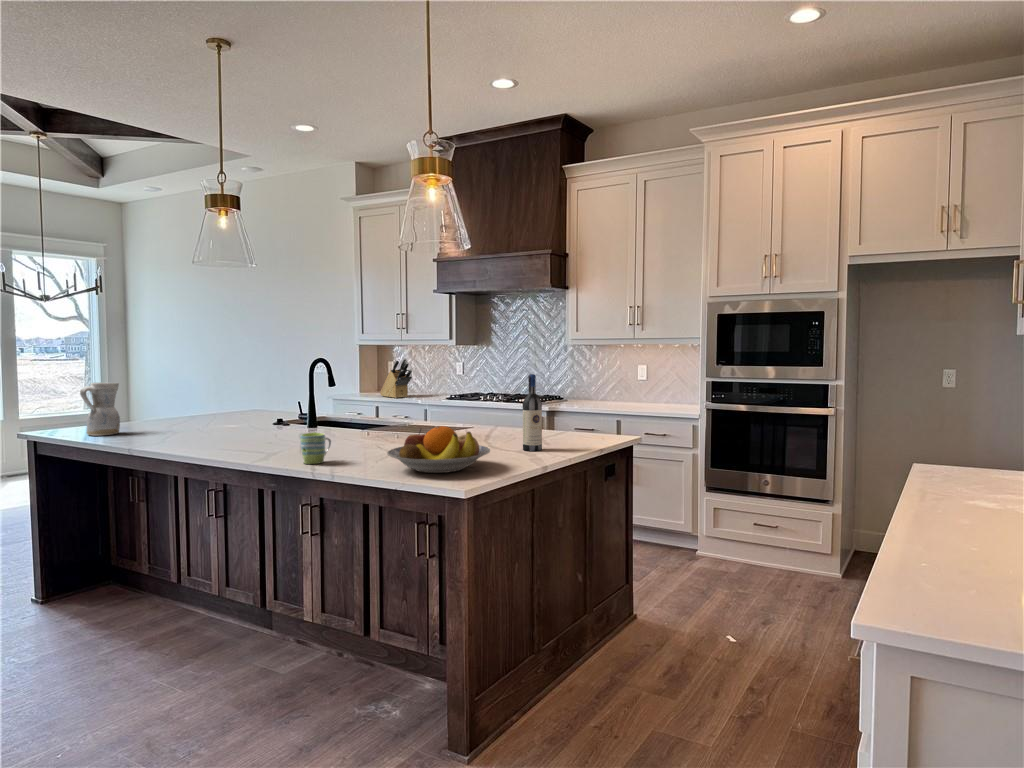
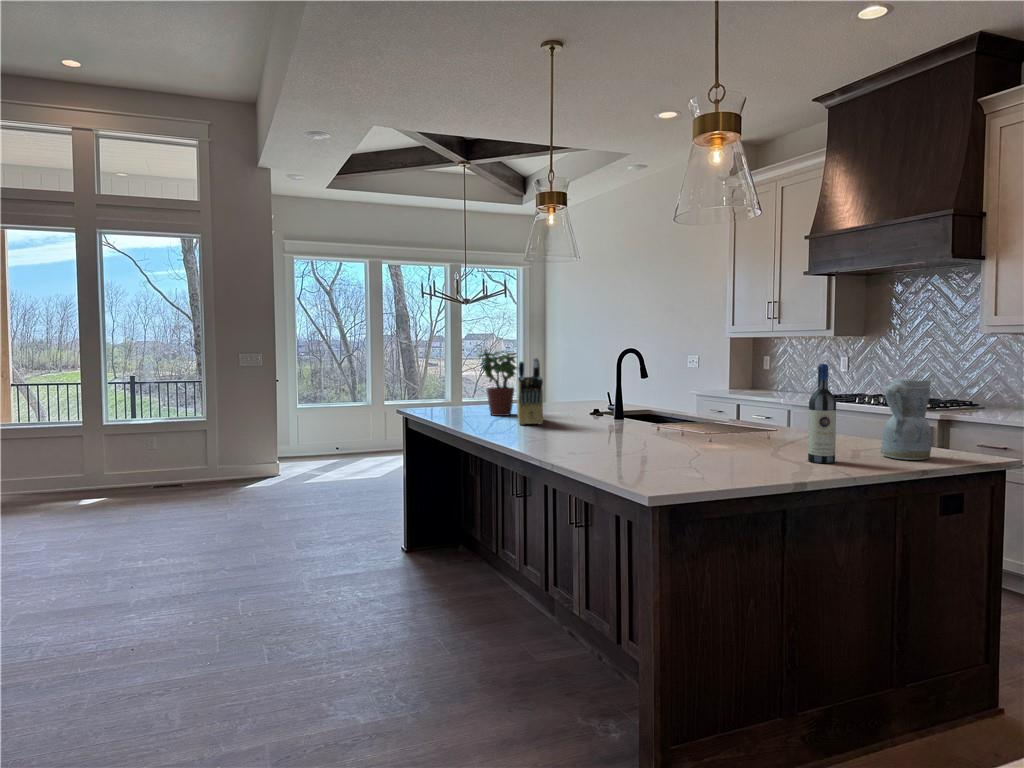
knife block: present [380,358,412,398] -> present [517,358,543,425]
potted plant: none [149,361,200,436] -> present [478,349,517,416]
ceramic pitcher: present [80,383,120,436] -> present [881,379,932,460]
fruit bowl: present [387,426,490,473] -> none [610,420,733,474]
mug: present [300,433,331,464] -> none [548,419,581,450]

